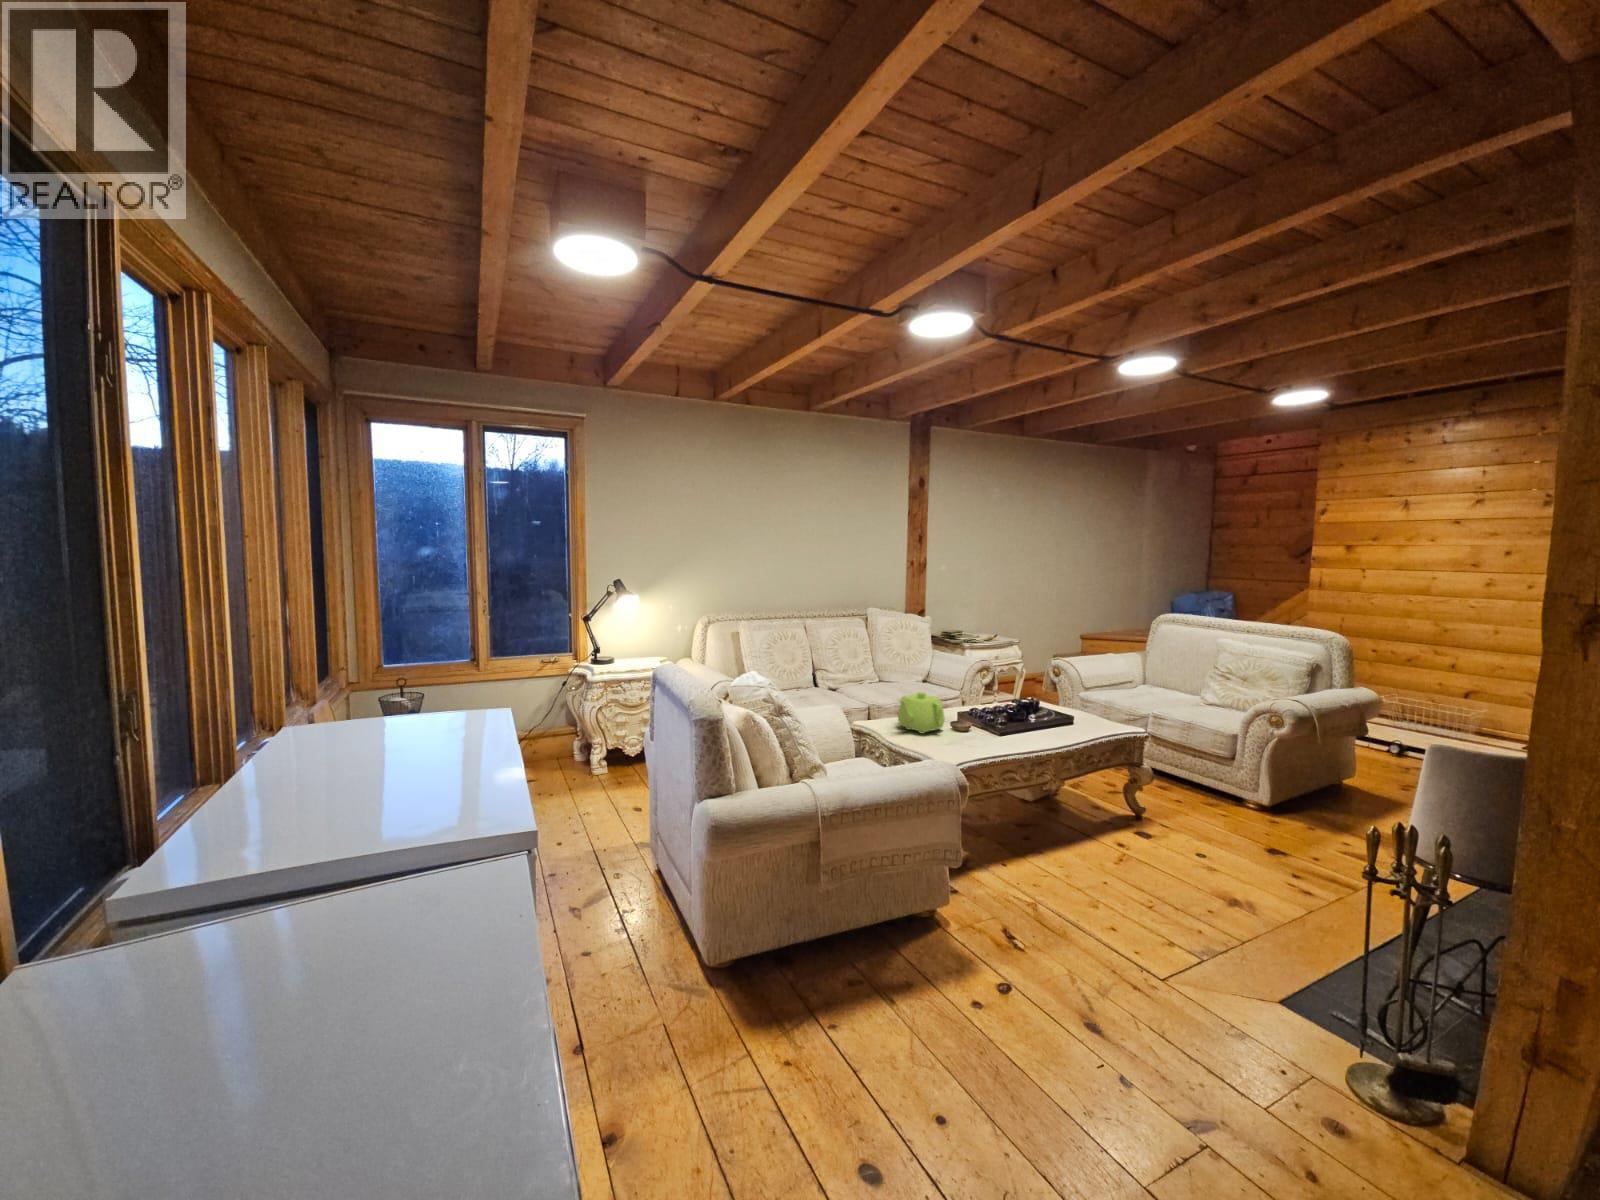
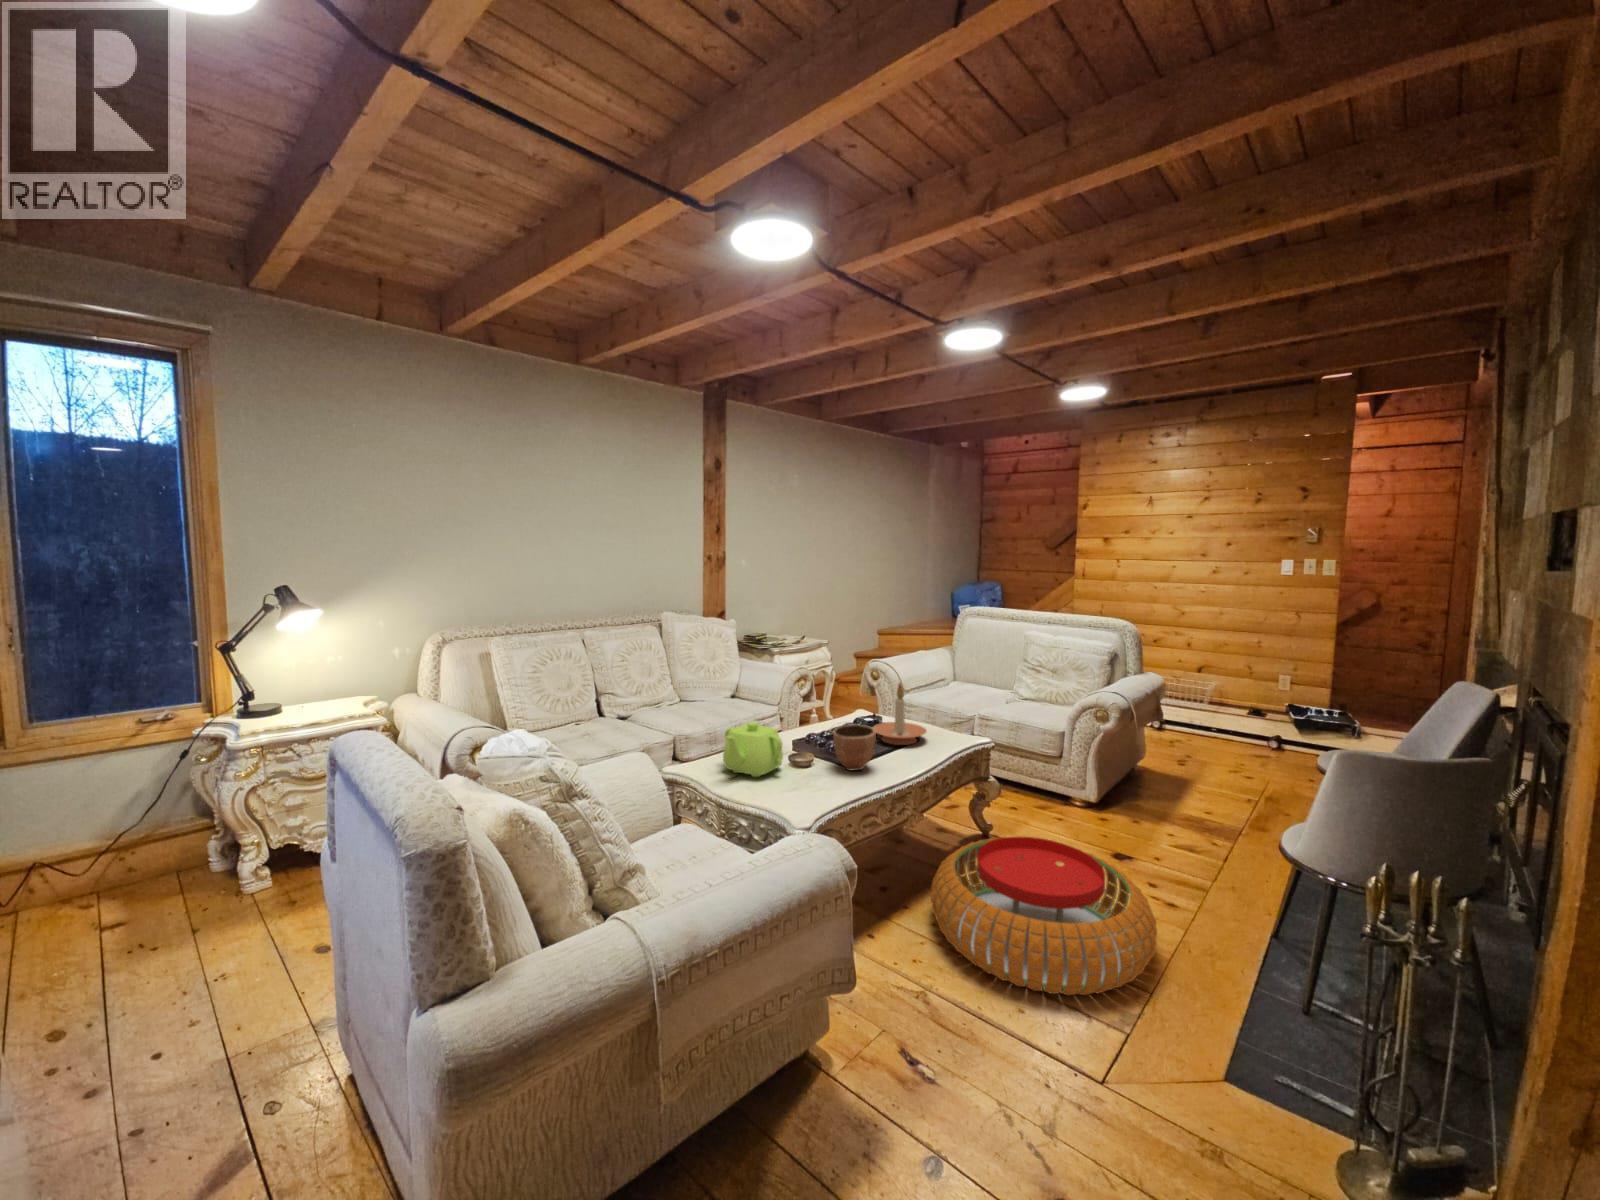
candle holder: none [1029,672,1079,725] -> present [873,683,927,745]
decorative bowl: none [986,701,1022,737] -> present [833,724,876,770]
pouf: none [1058,807,1262,932] -> present [931,837,1157,996]

